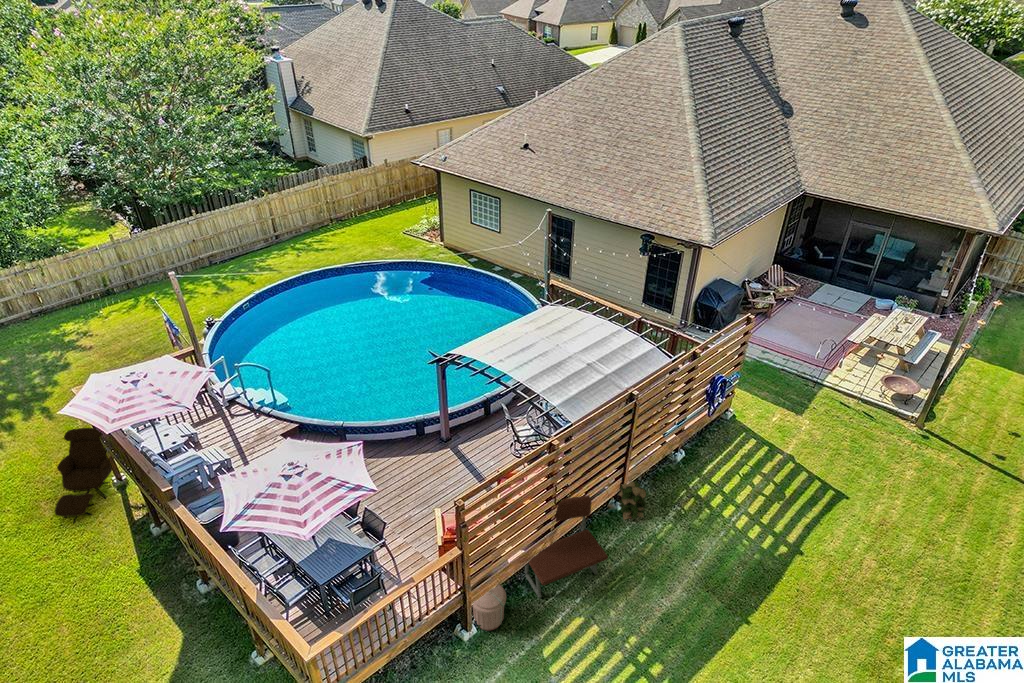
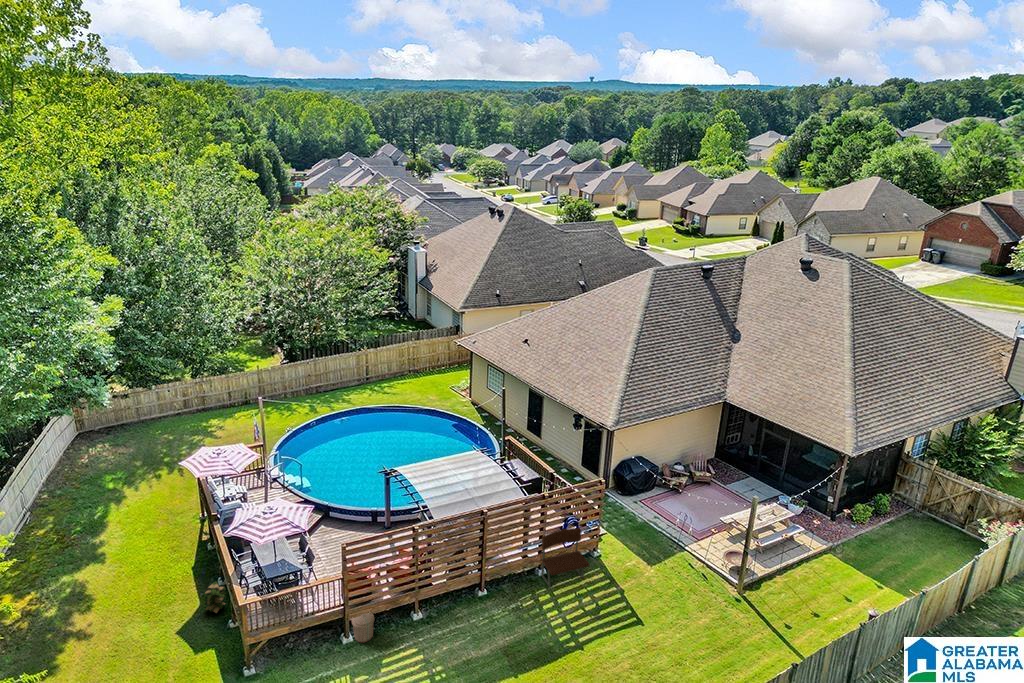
lounge chair: present [55,428,112,523] -> none [163,479,205,535]
decorative plant: present [618,481,646,520] -> present [205,582,226,613]
bench: present [525,496,608,598] -> present [541,528,590,587]

